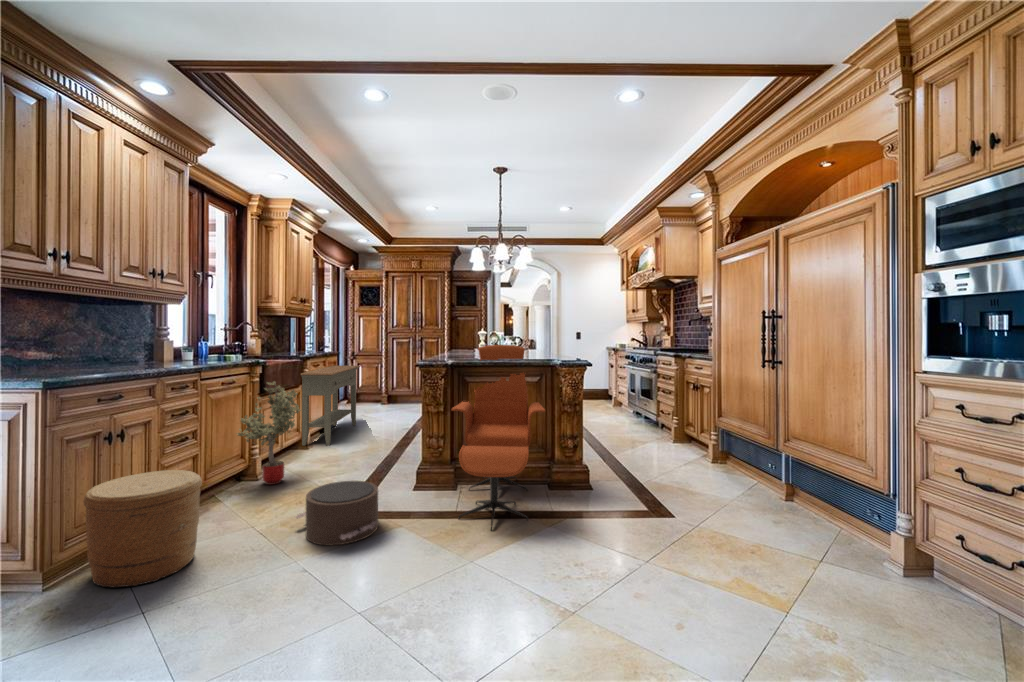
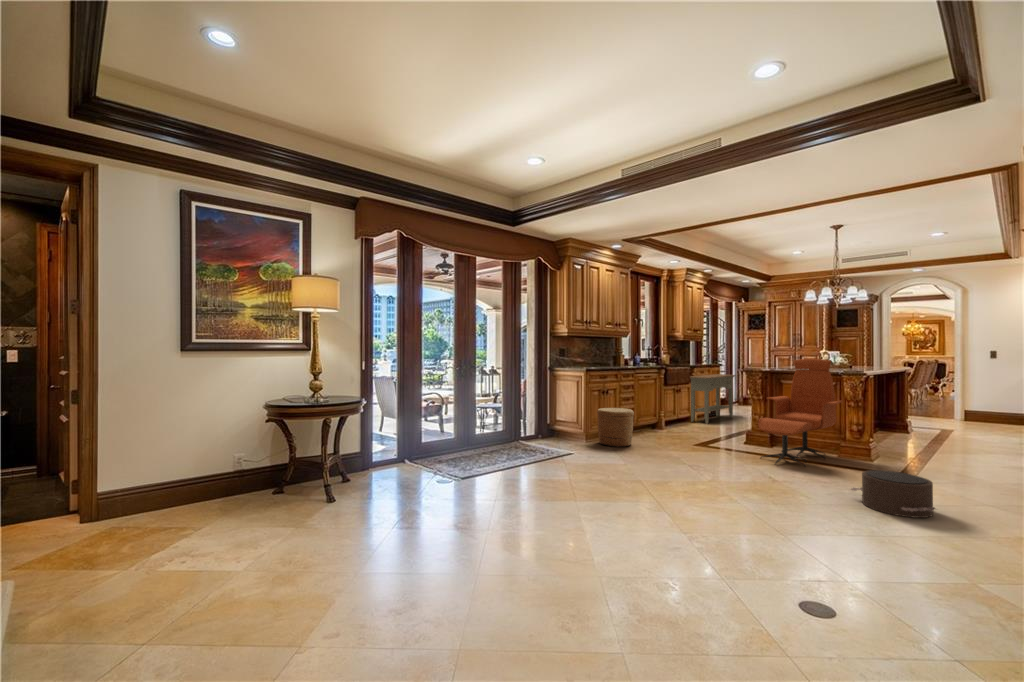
potted tree: present [238,381,301,485] -> none [650,377,685,433]
pouf: present [296,481,379,545] -> present [851,470,935,518]

